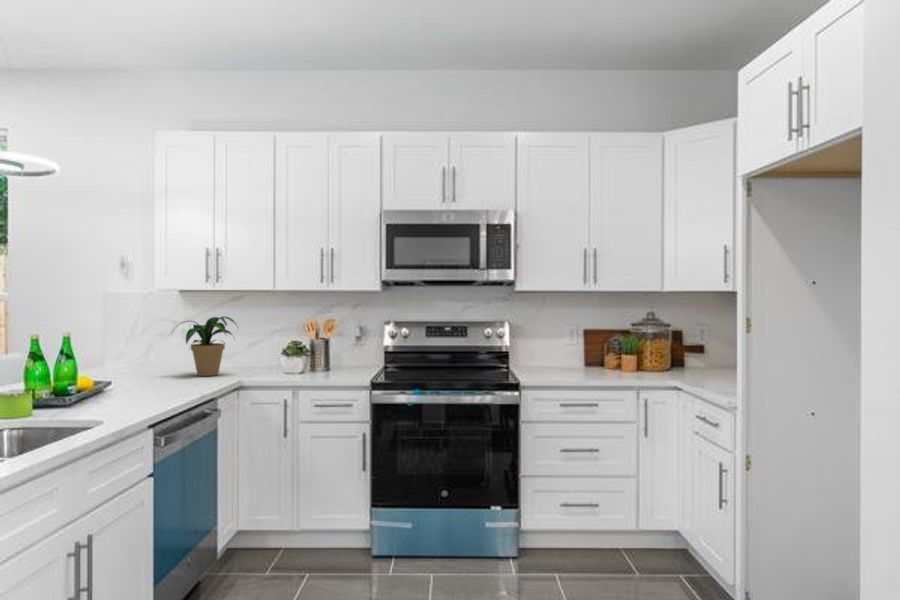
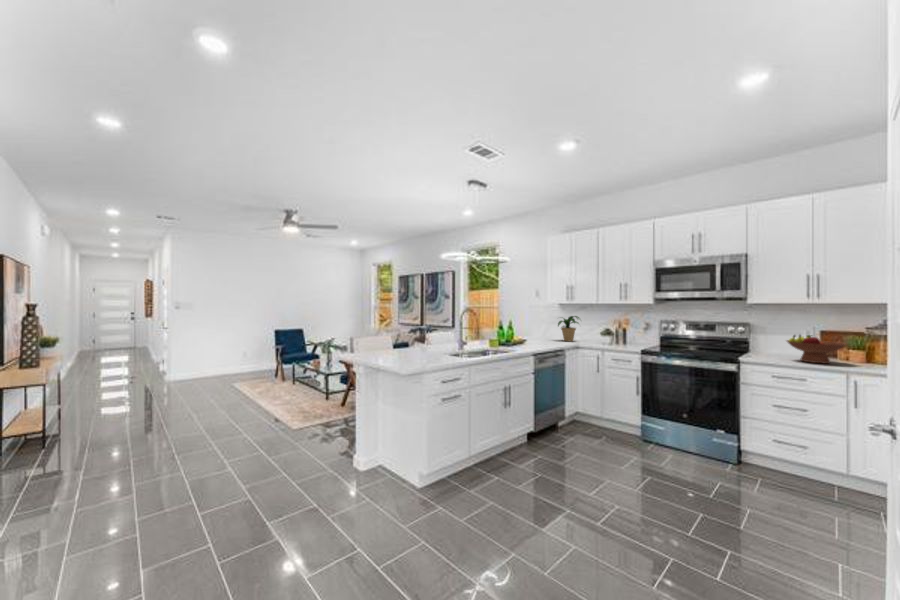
fruit bowl: none [568,337,630,378] -> present [787,335,845,363]

